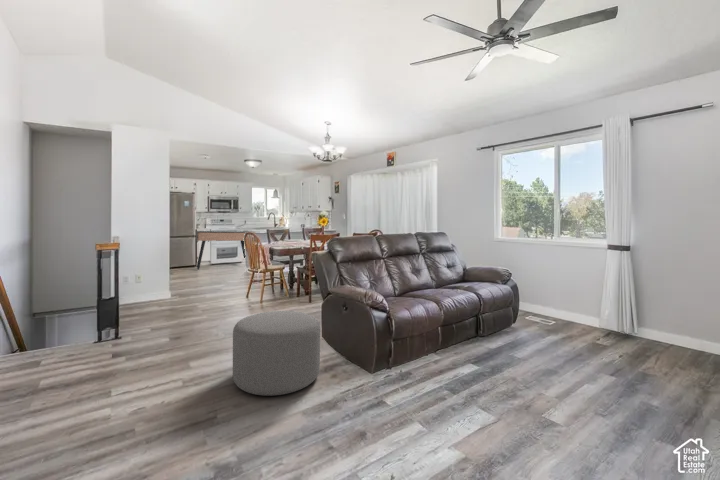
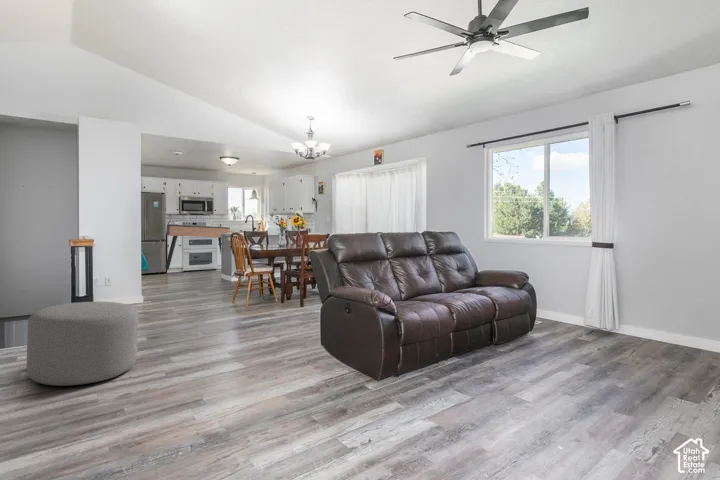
ottoman: present [233,311,320,396] -> present [26,302,138,386]

